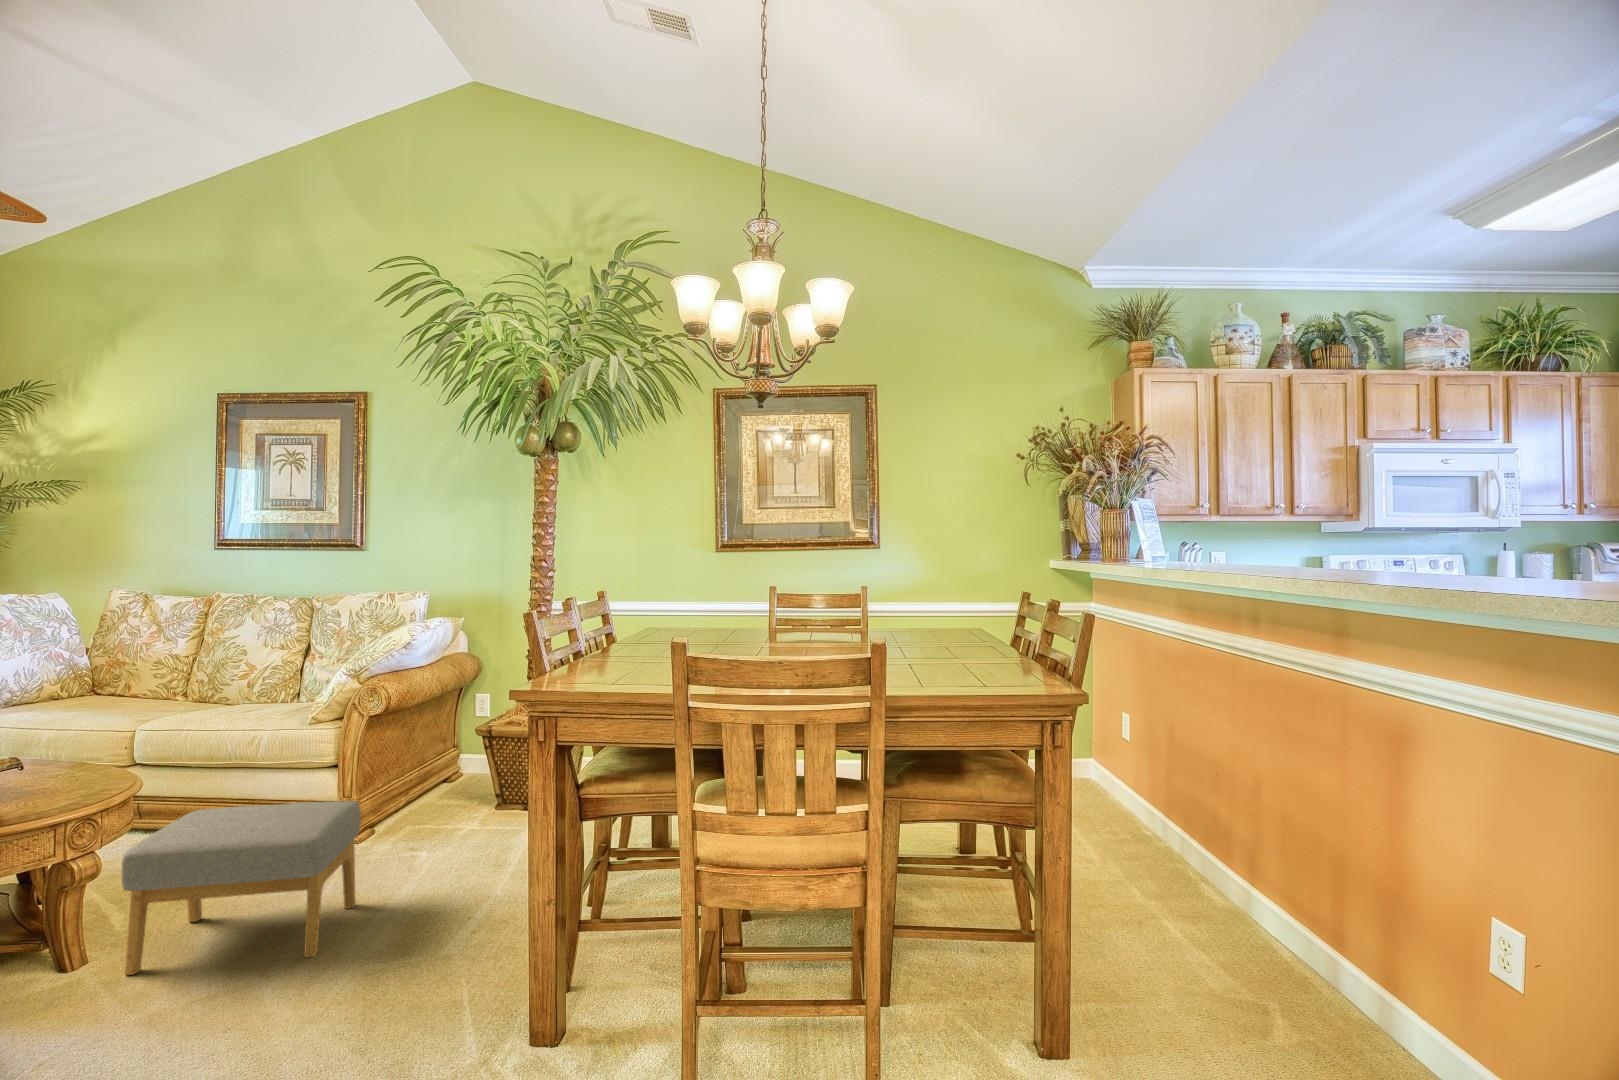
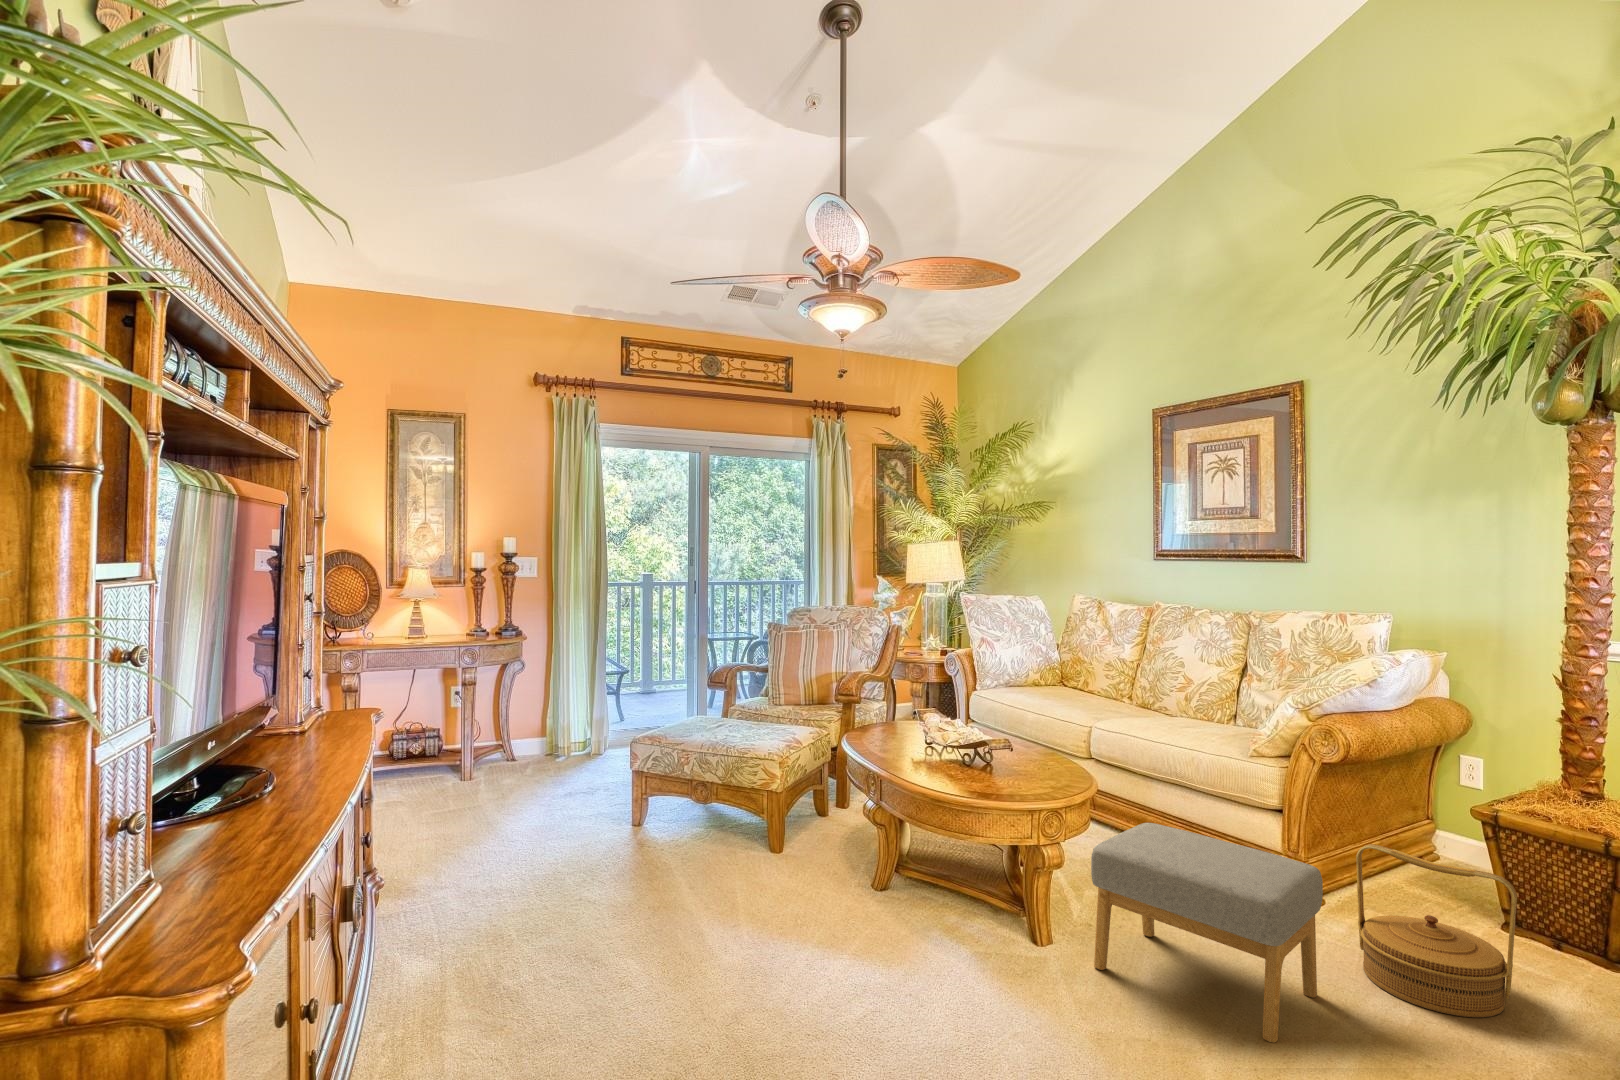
basket: none [391,768,494,881] -> present [1356,844,1517,1018]

